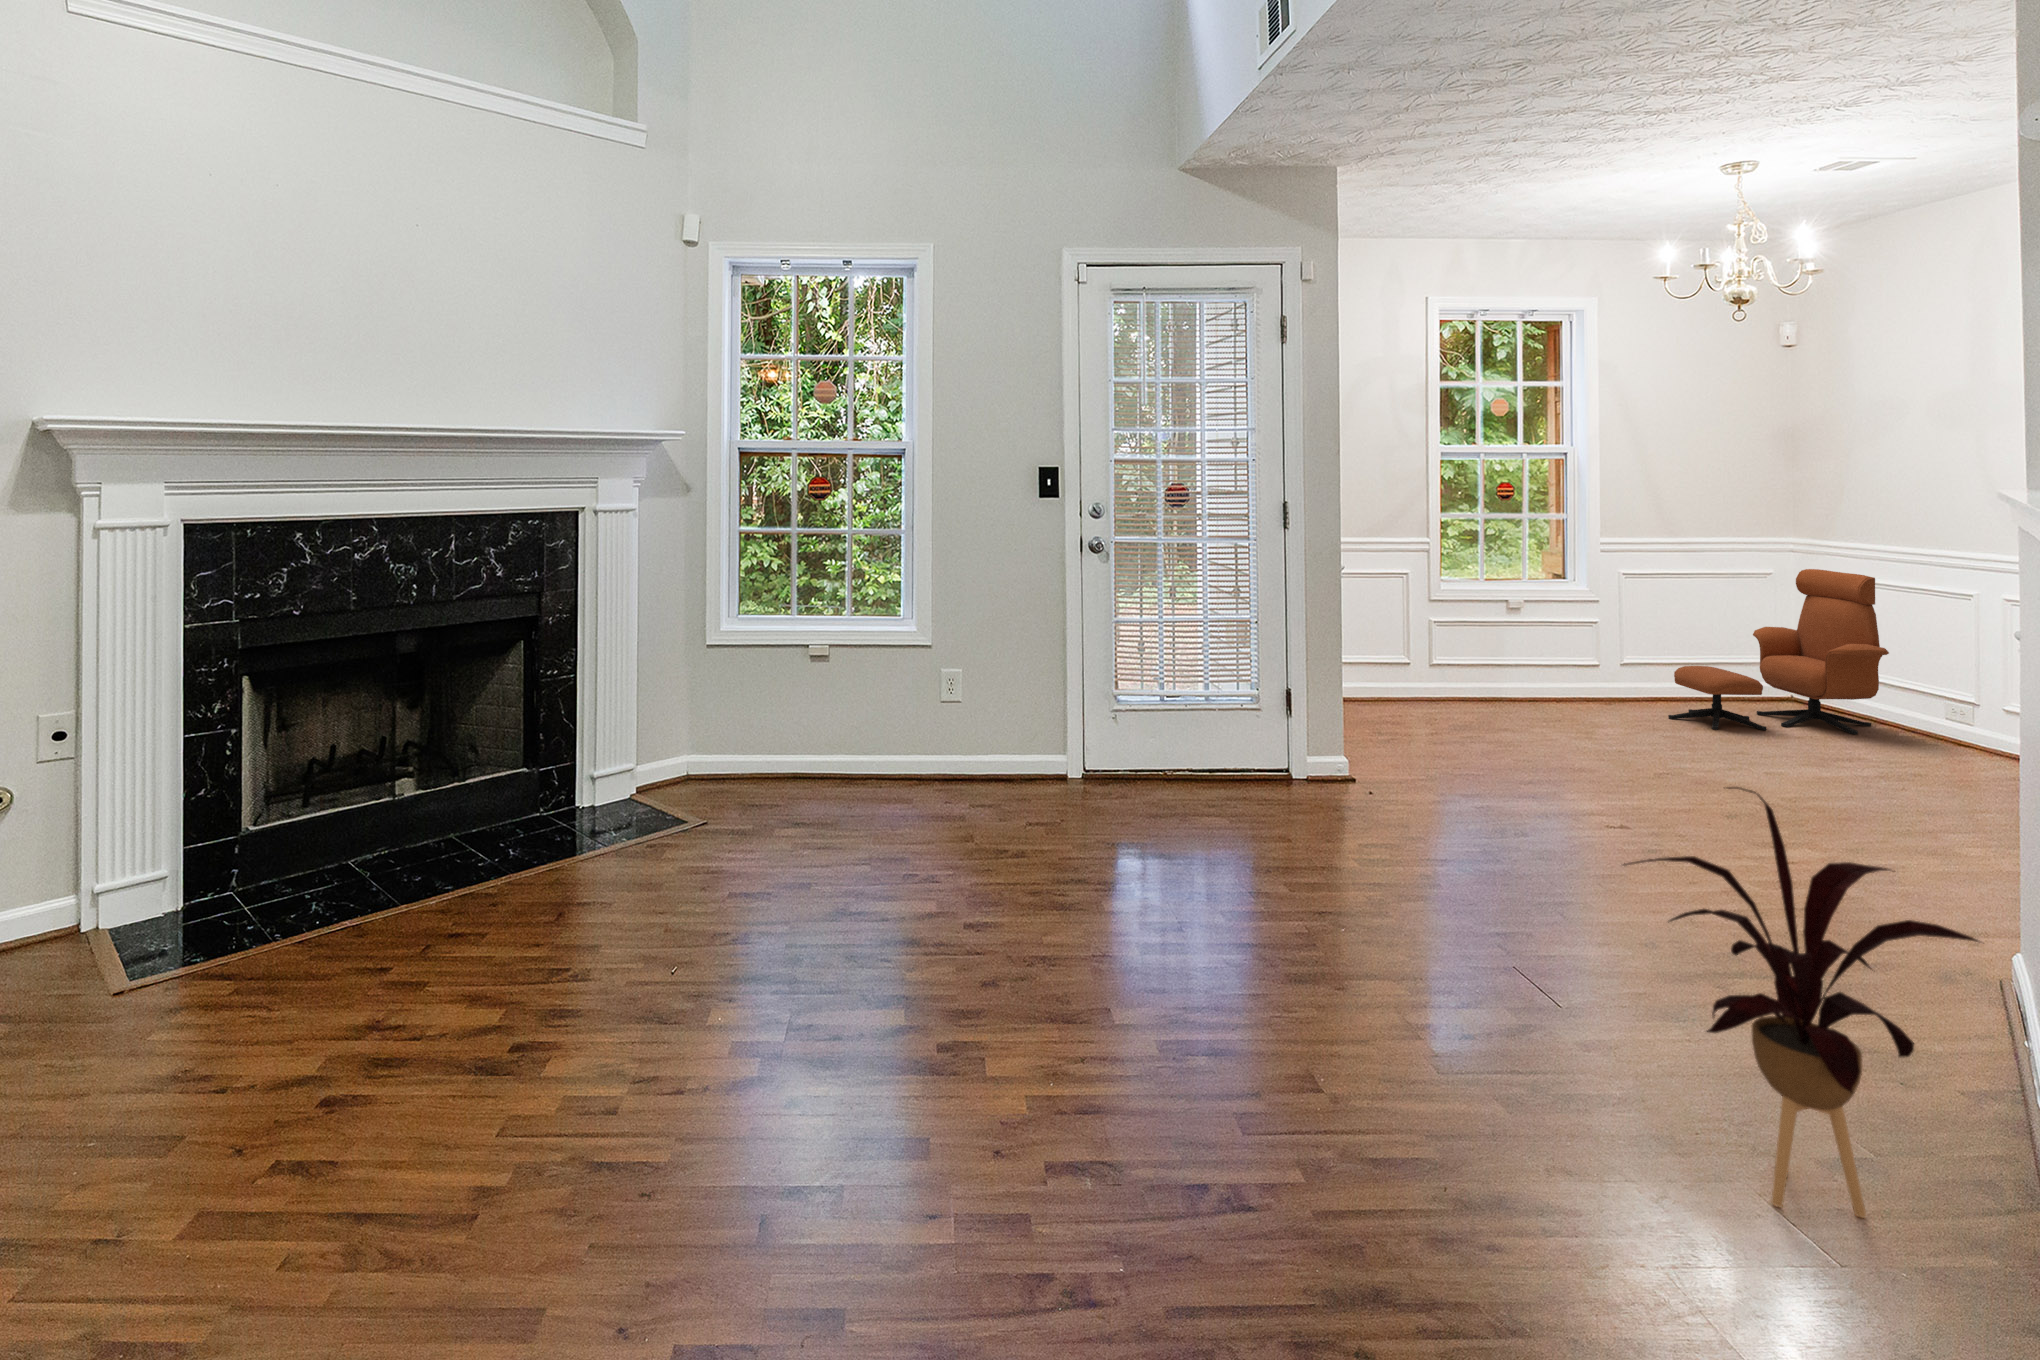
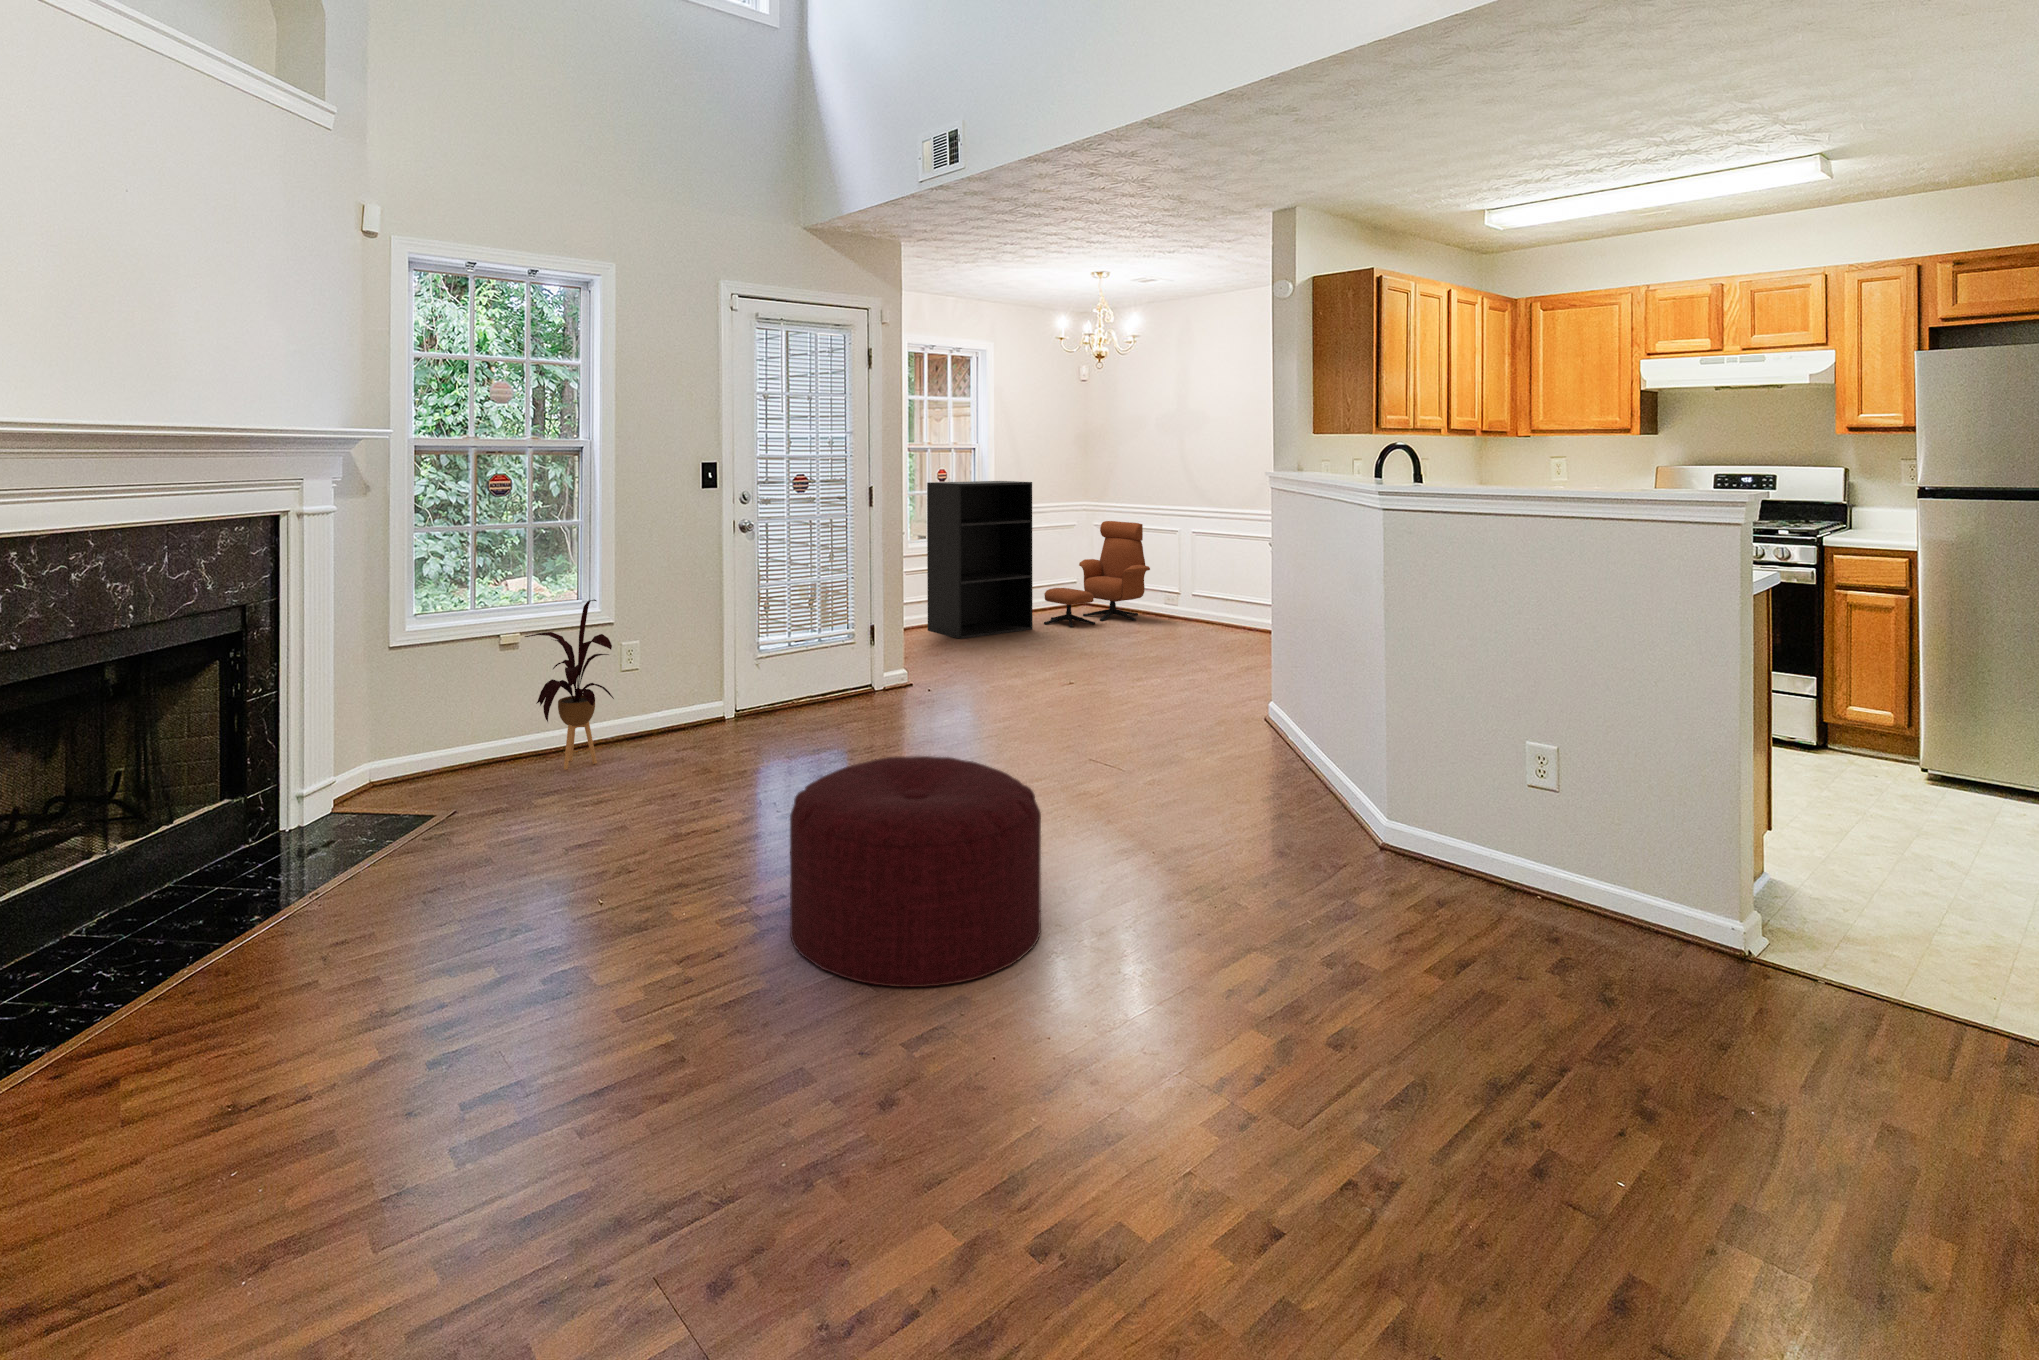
bookshelf: none [1465,500,1639,723] -> present [927,481,1033,639]
house plant: present [1624,787,1979,1218] -> present [525,599,614,770]
ottoman: none [749,880,1122,1277] -> present [790,756,1041,987]

